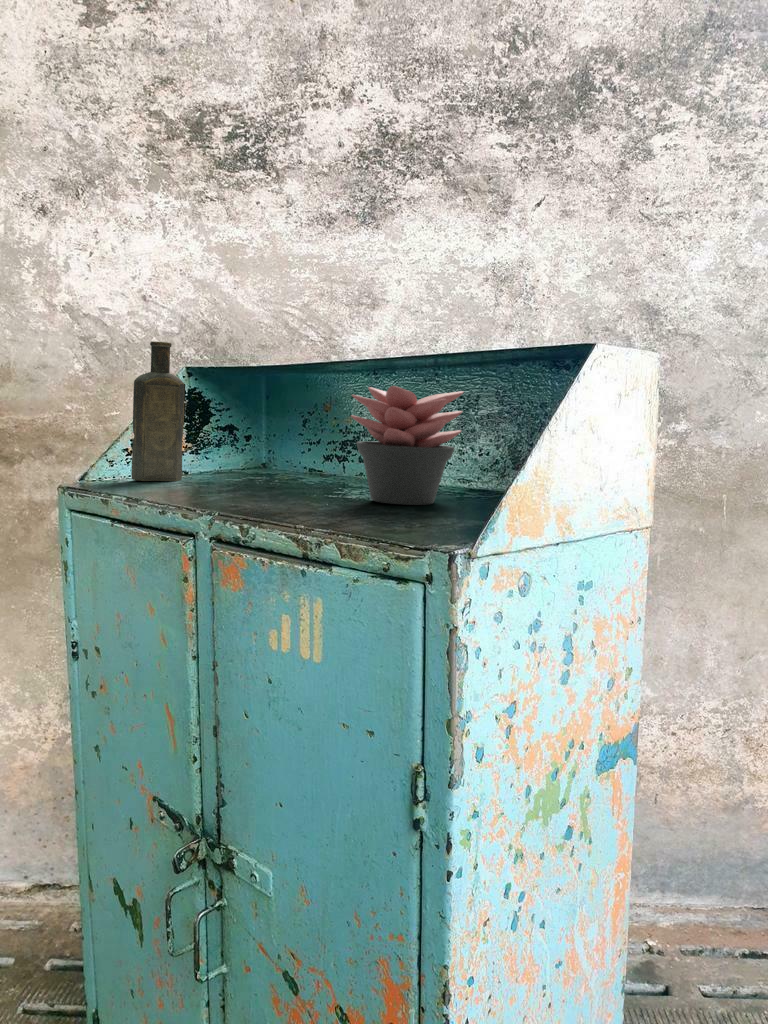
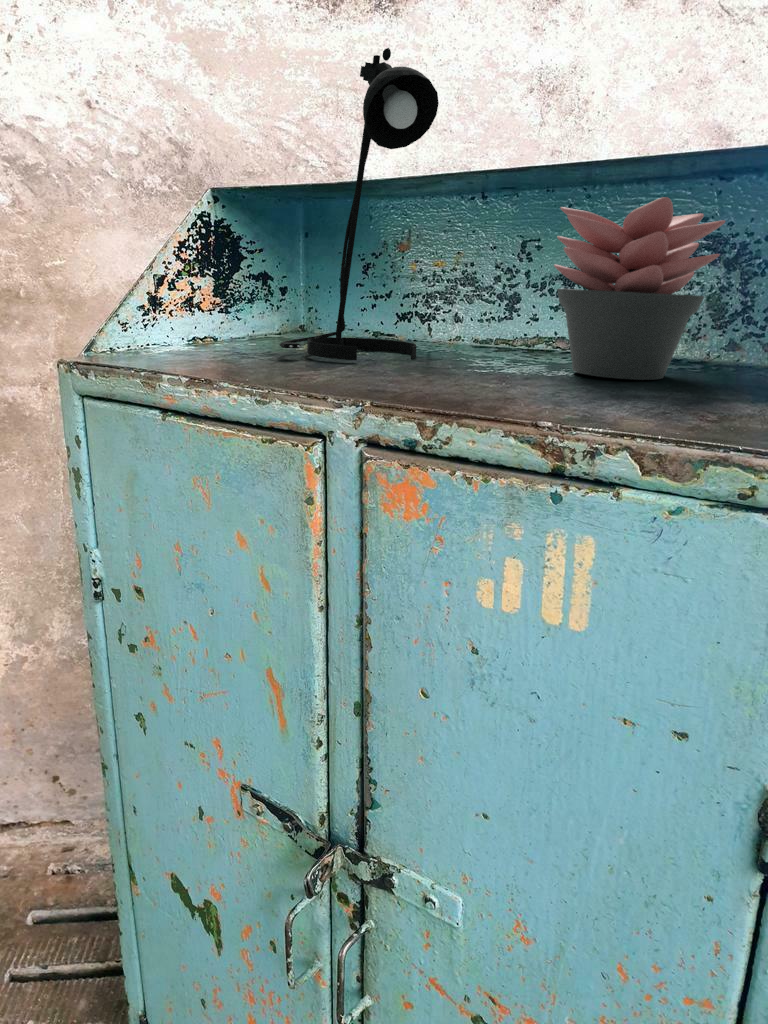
desk lamp: none [200,285,303,490] -> present [280,48,439,360]
bottle: present [131,341,185,481] -> none [144,142,227,352]

